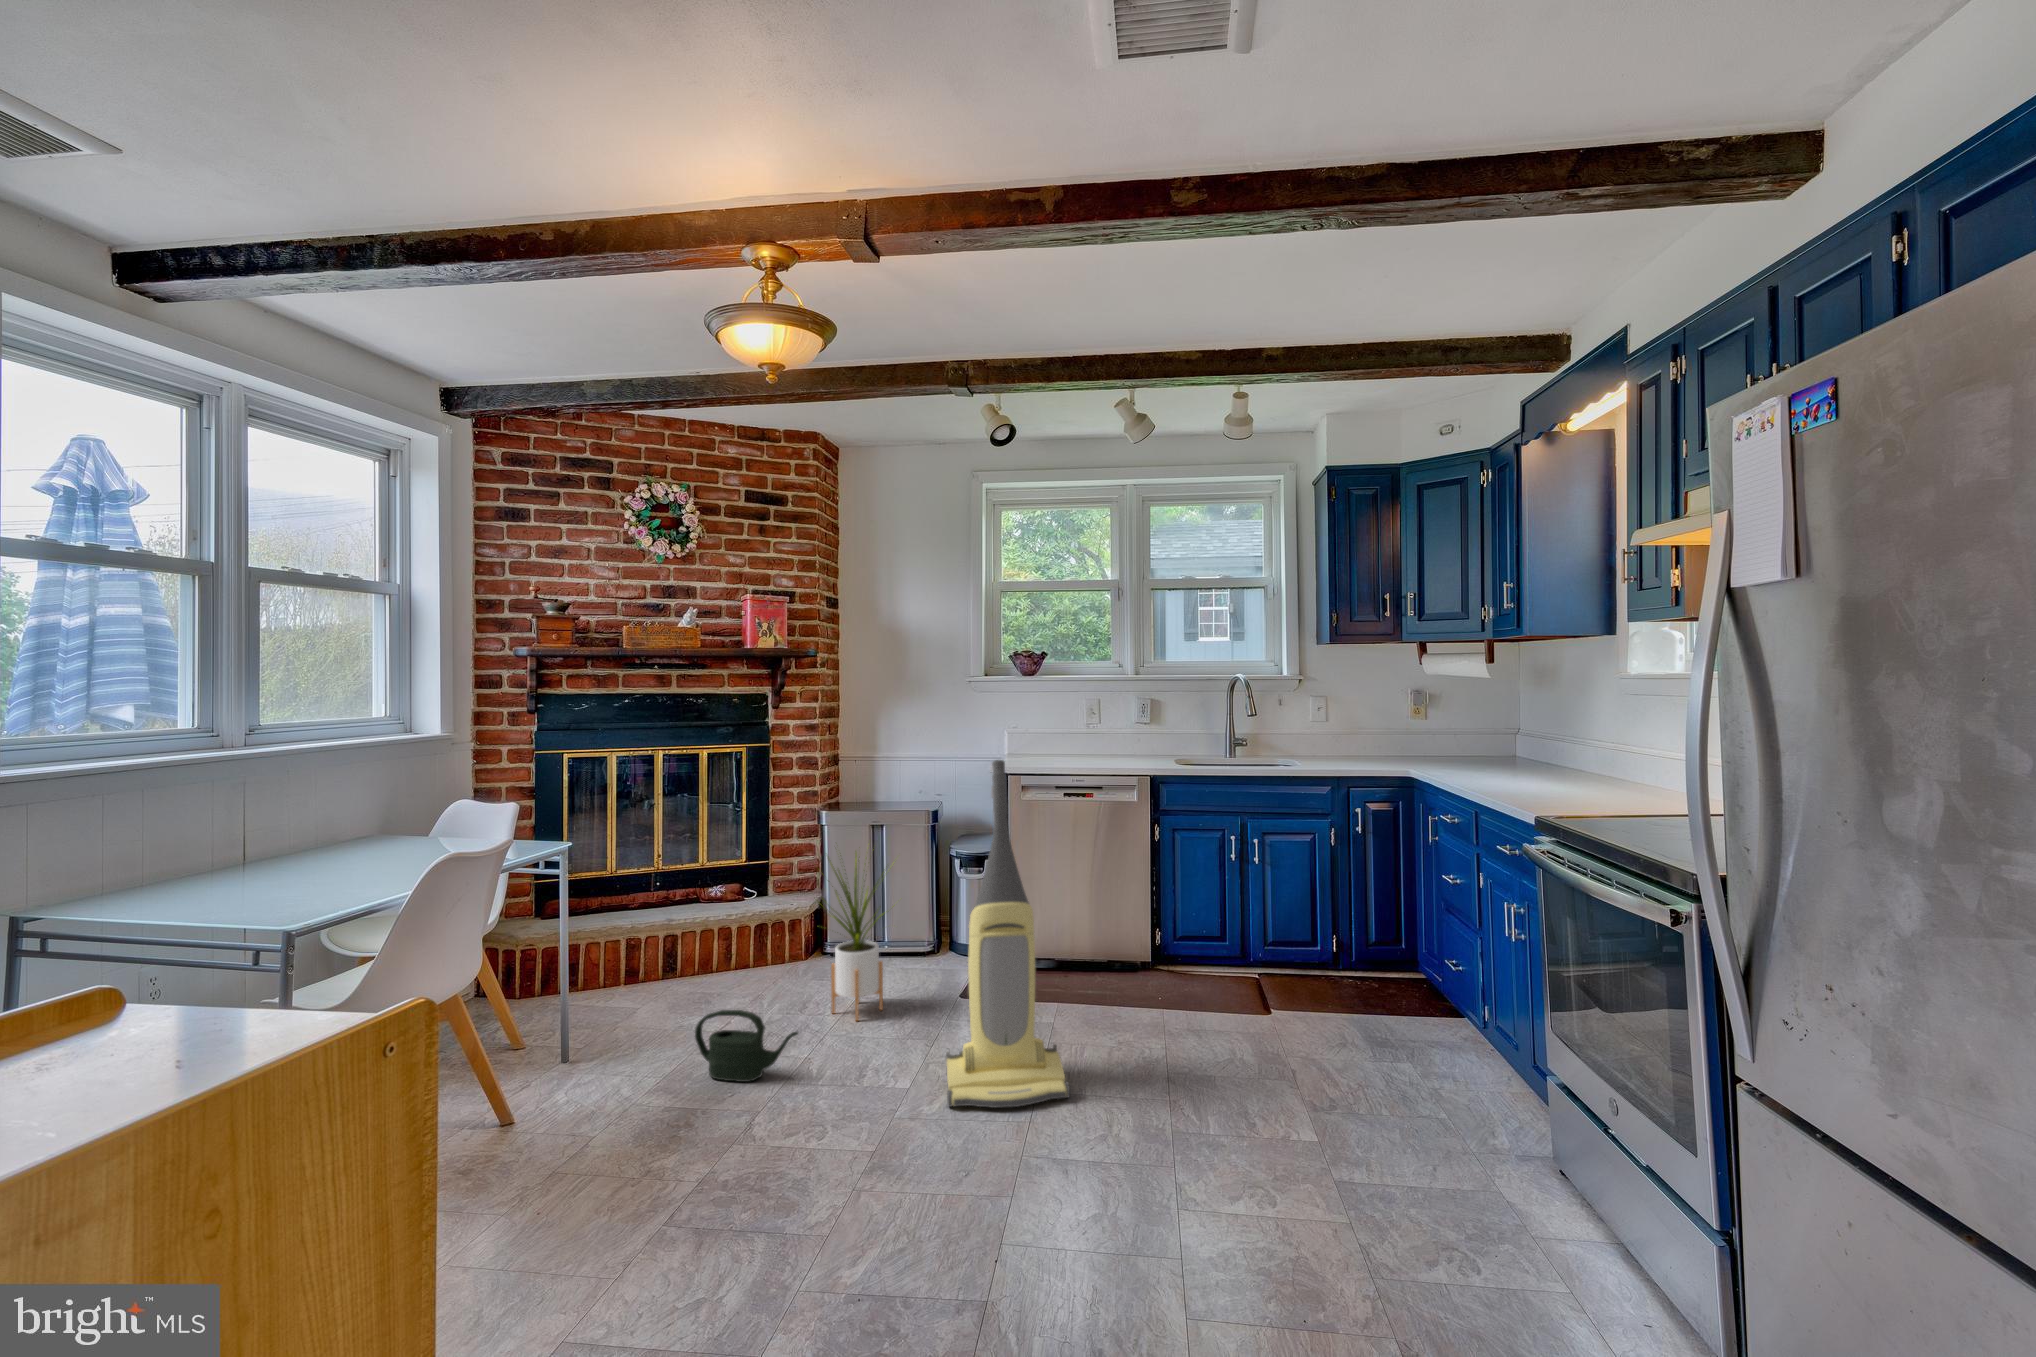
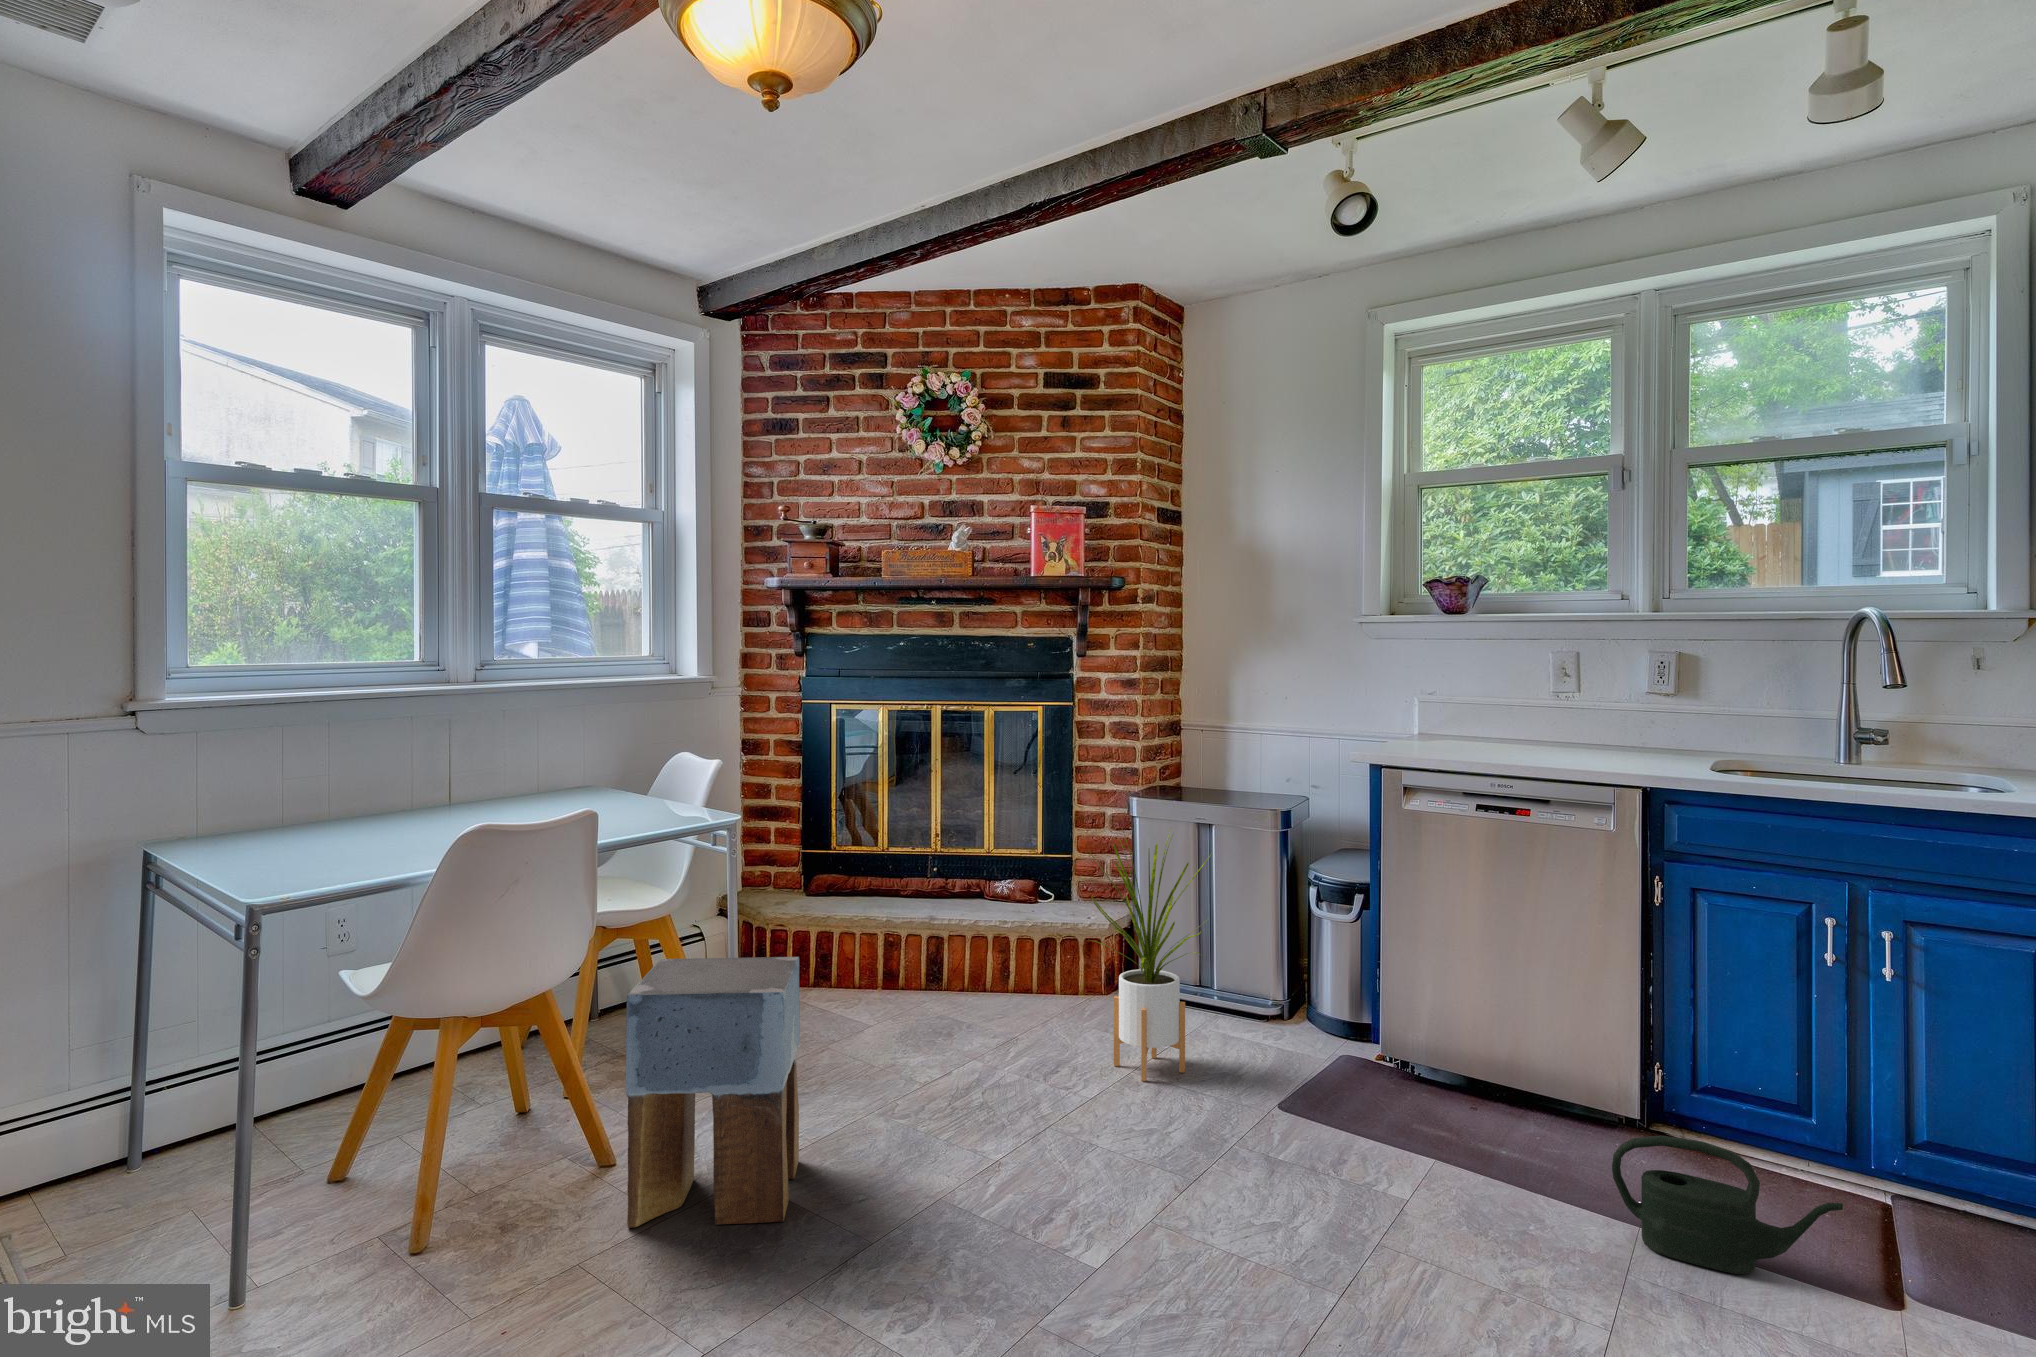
vacuum cleaner: present [946,760,1070,1107] -> none [1229,704,1432,1255]
stool: none [487,973,626,1216] -> present [626,957,800,1228]
watering can: present [695,1010,798,1082] -> present [1612,1136,1843,1274]

